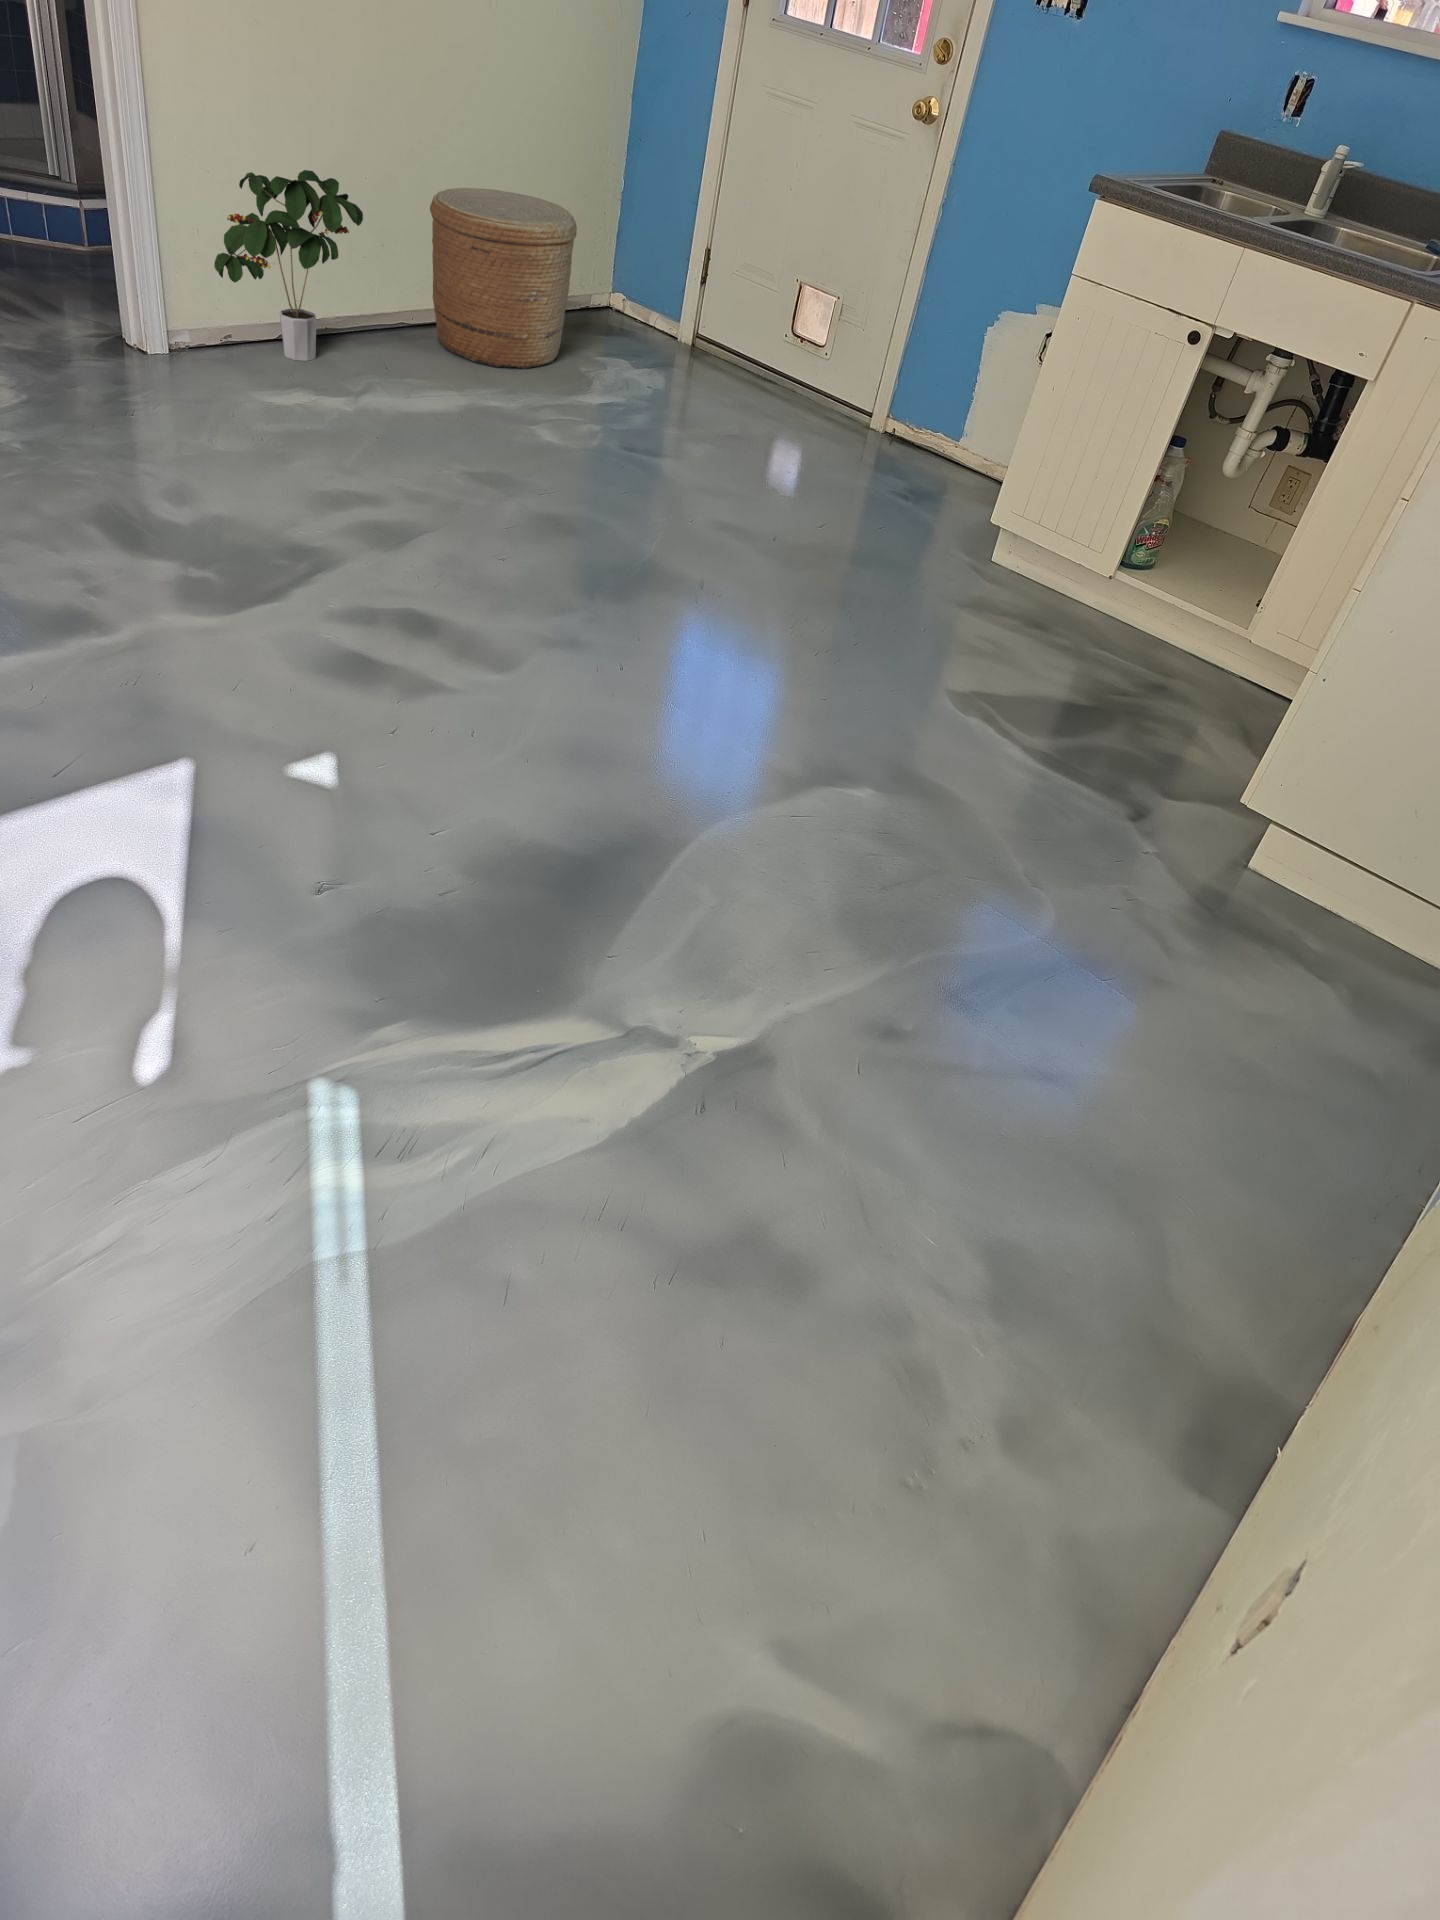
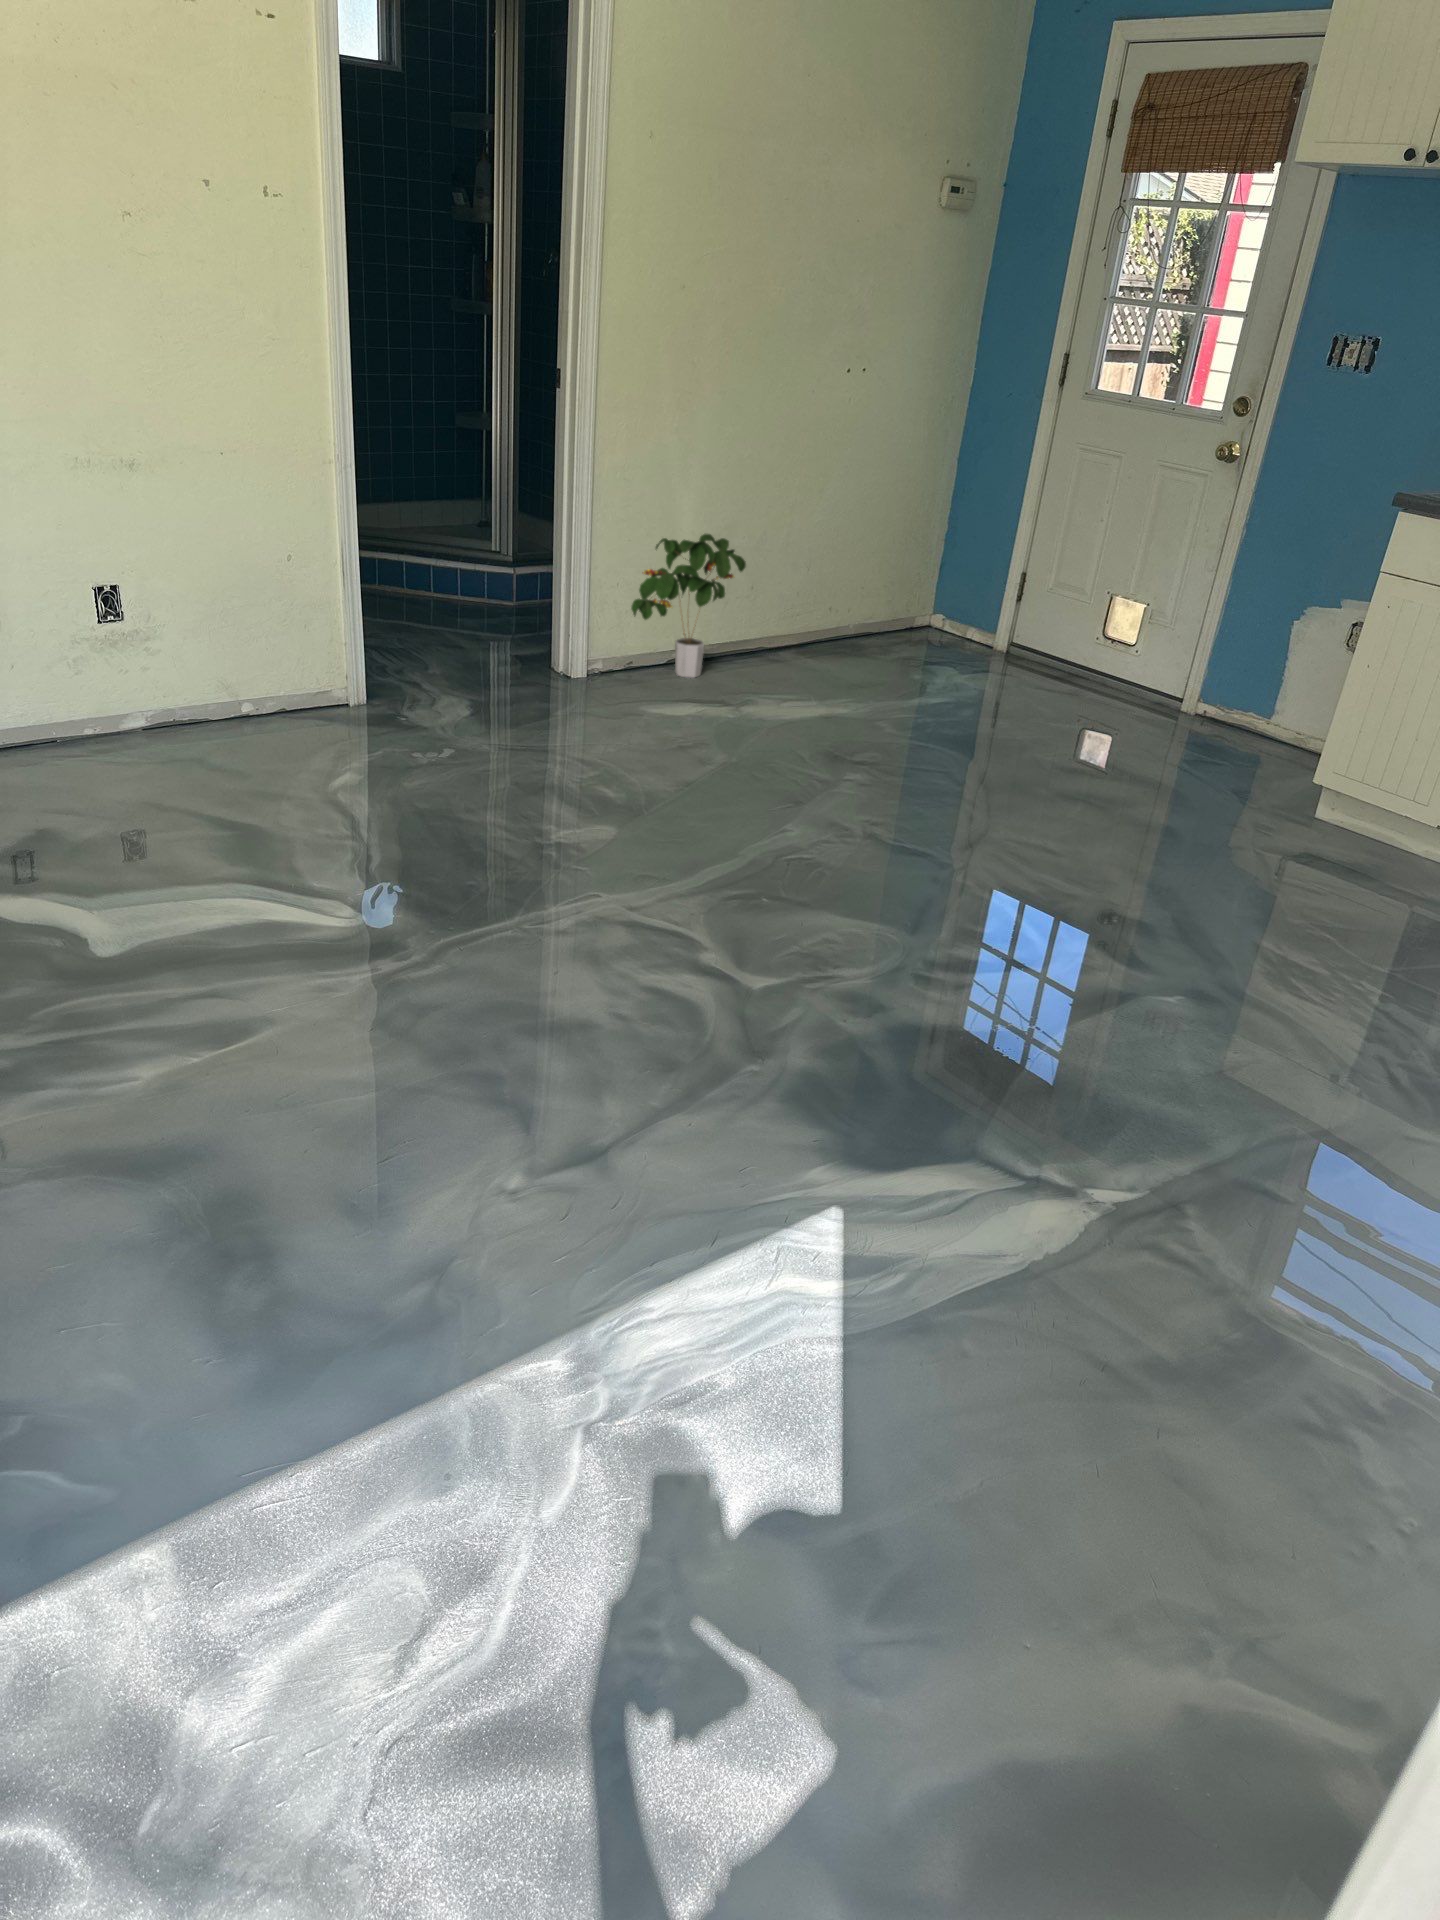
woven basket: present [430,188,577,369] -> none [794,538,918,676]

